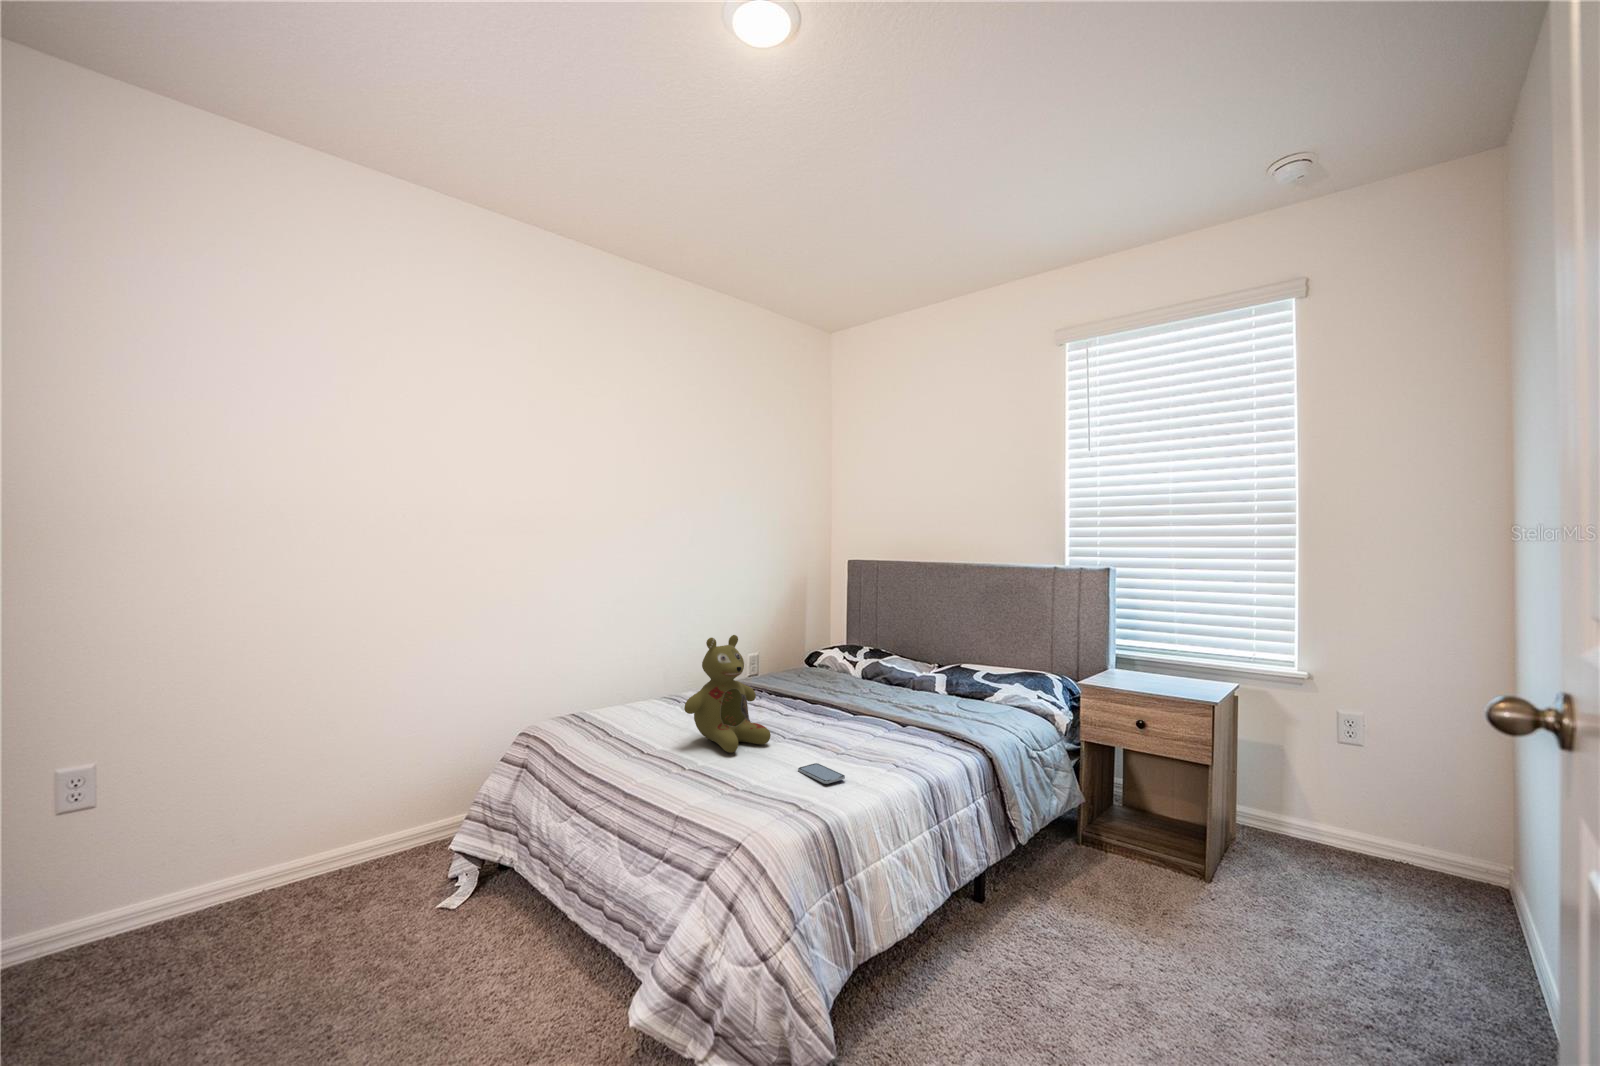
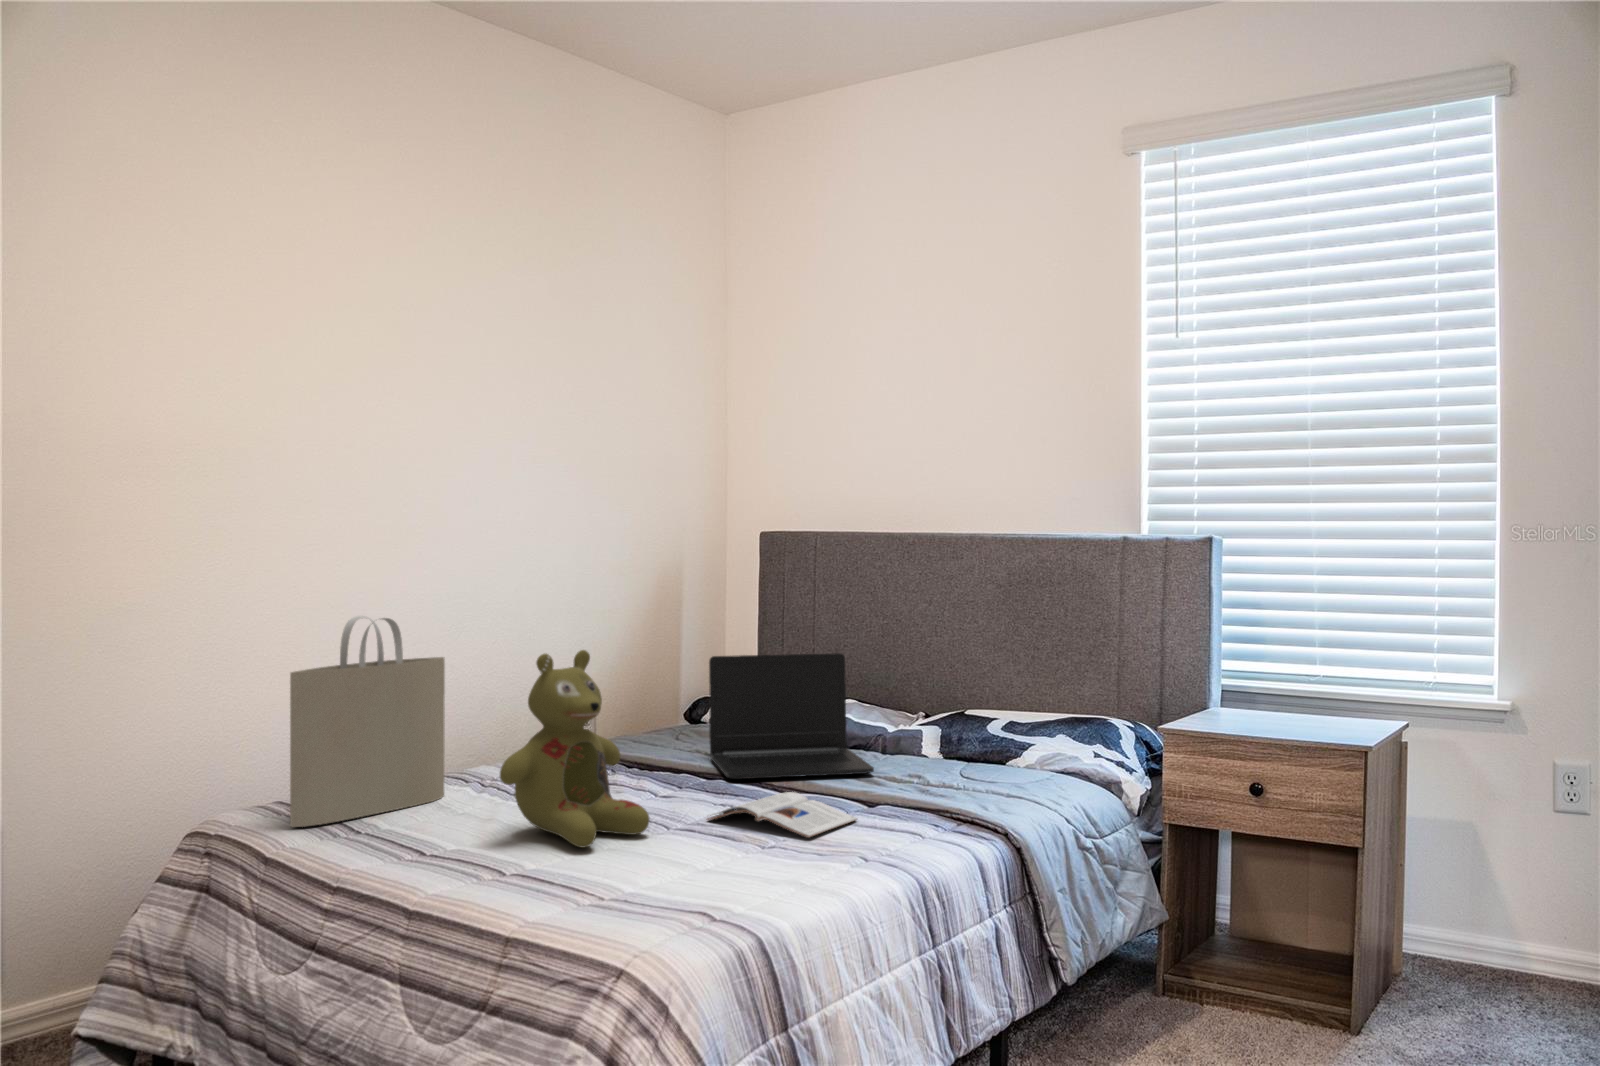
tote bag: none [571,612,661,733] -> present [290,616,445,827]
laptop: none [812,633,906,707] -> present [709,654,874,779]
magazine: none [805,719,894,750] -> present [707,792,857,838]
smartphone: present [798,763,845,784] -> none [702,857,783,885]

